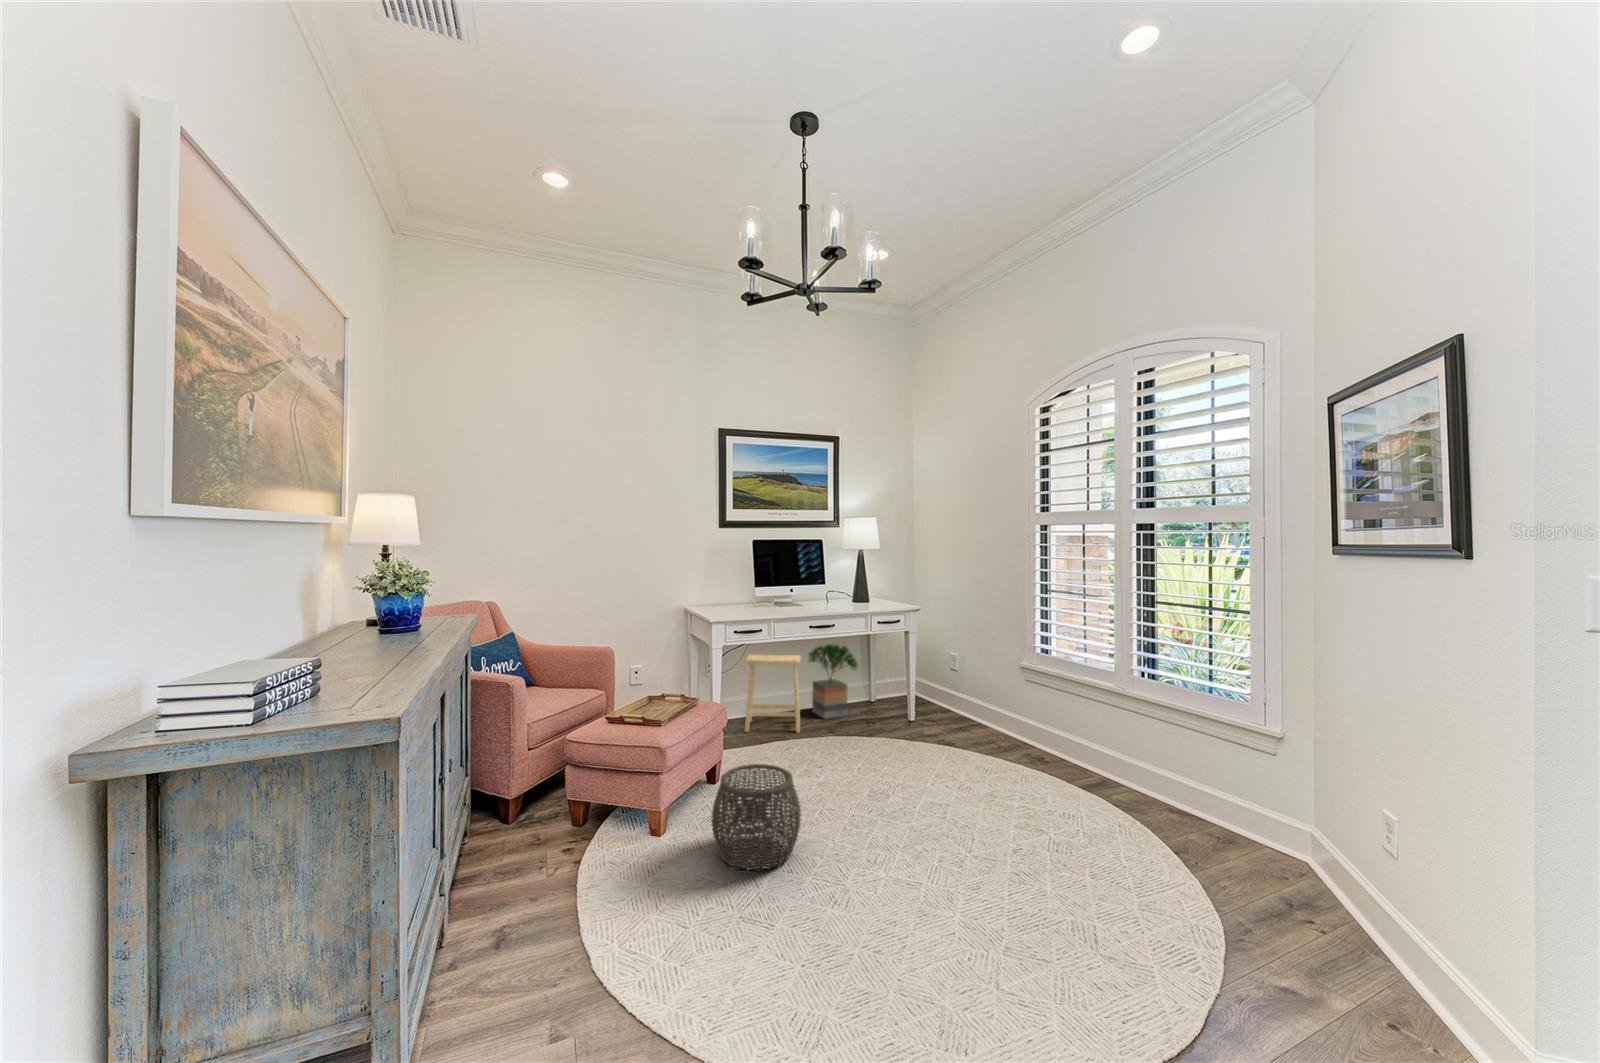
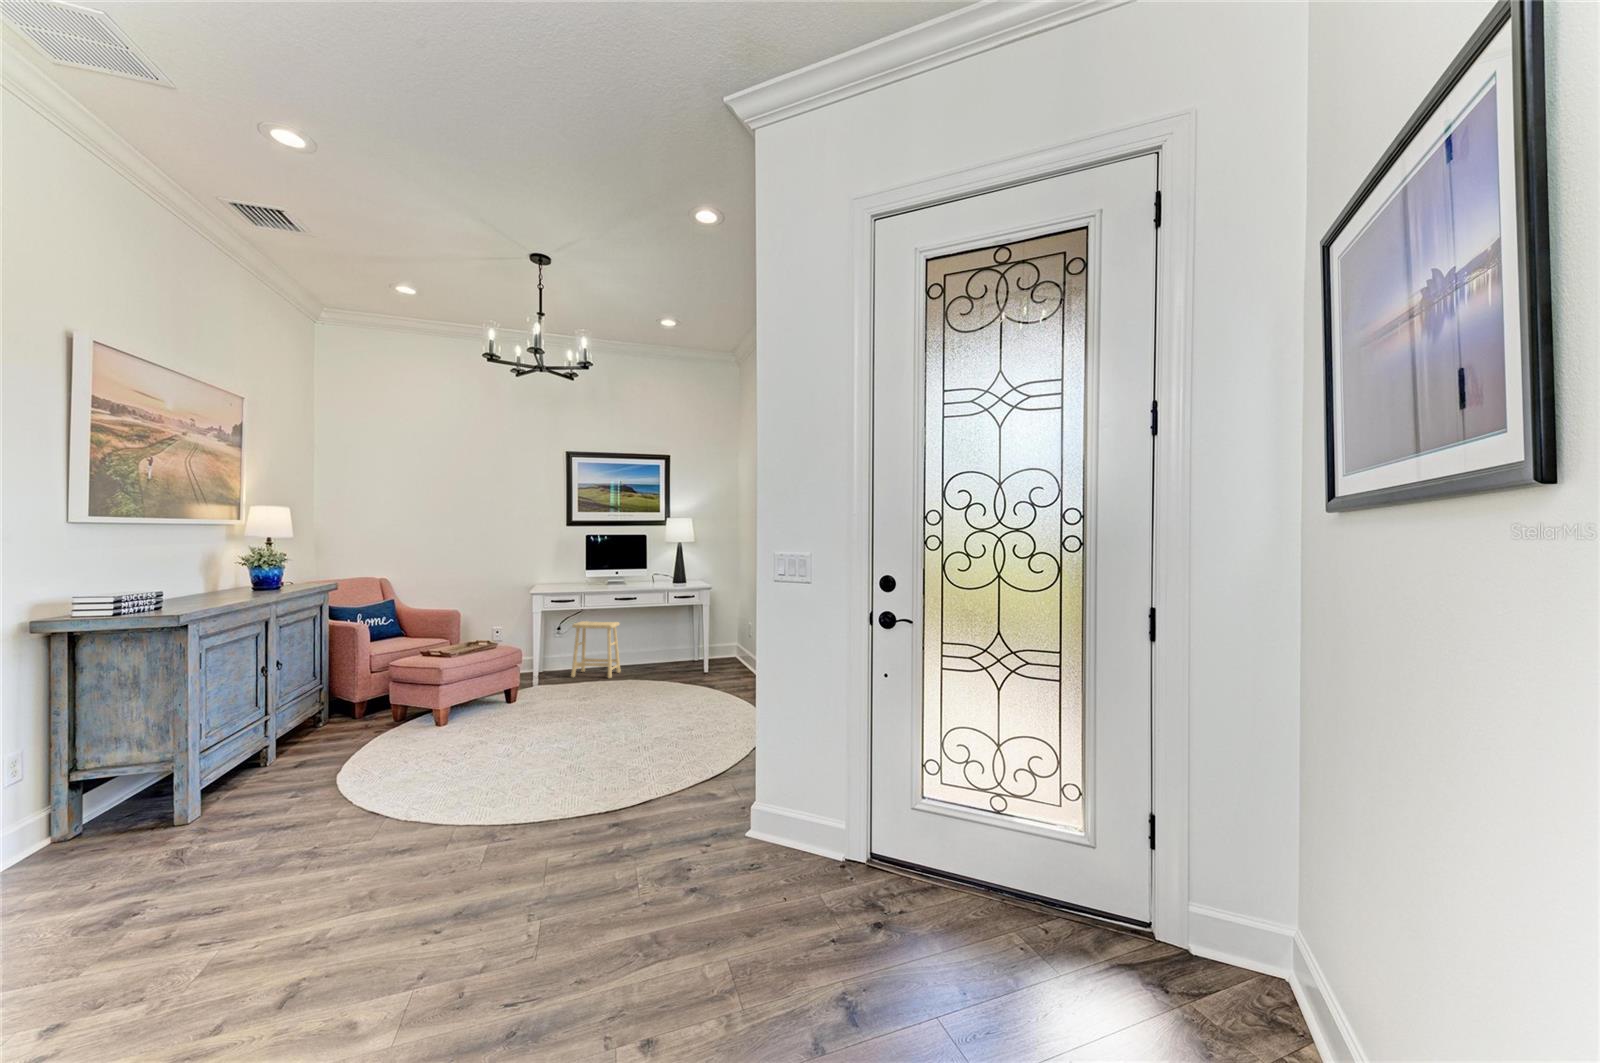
potted tree: present [809,644,858,719] -> none [632,614,671,671]
woven basket: present [711,764,801,871] -> none [457,681,521,743]

